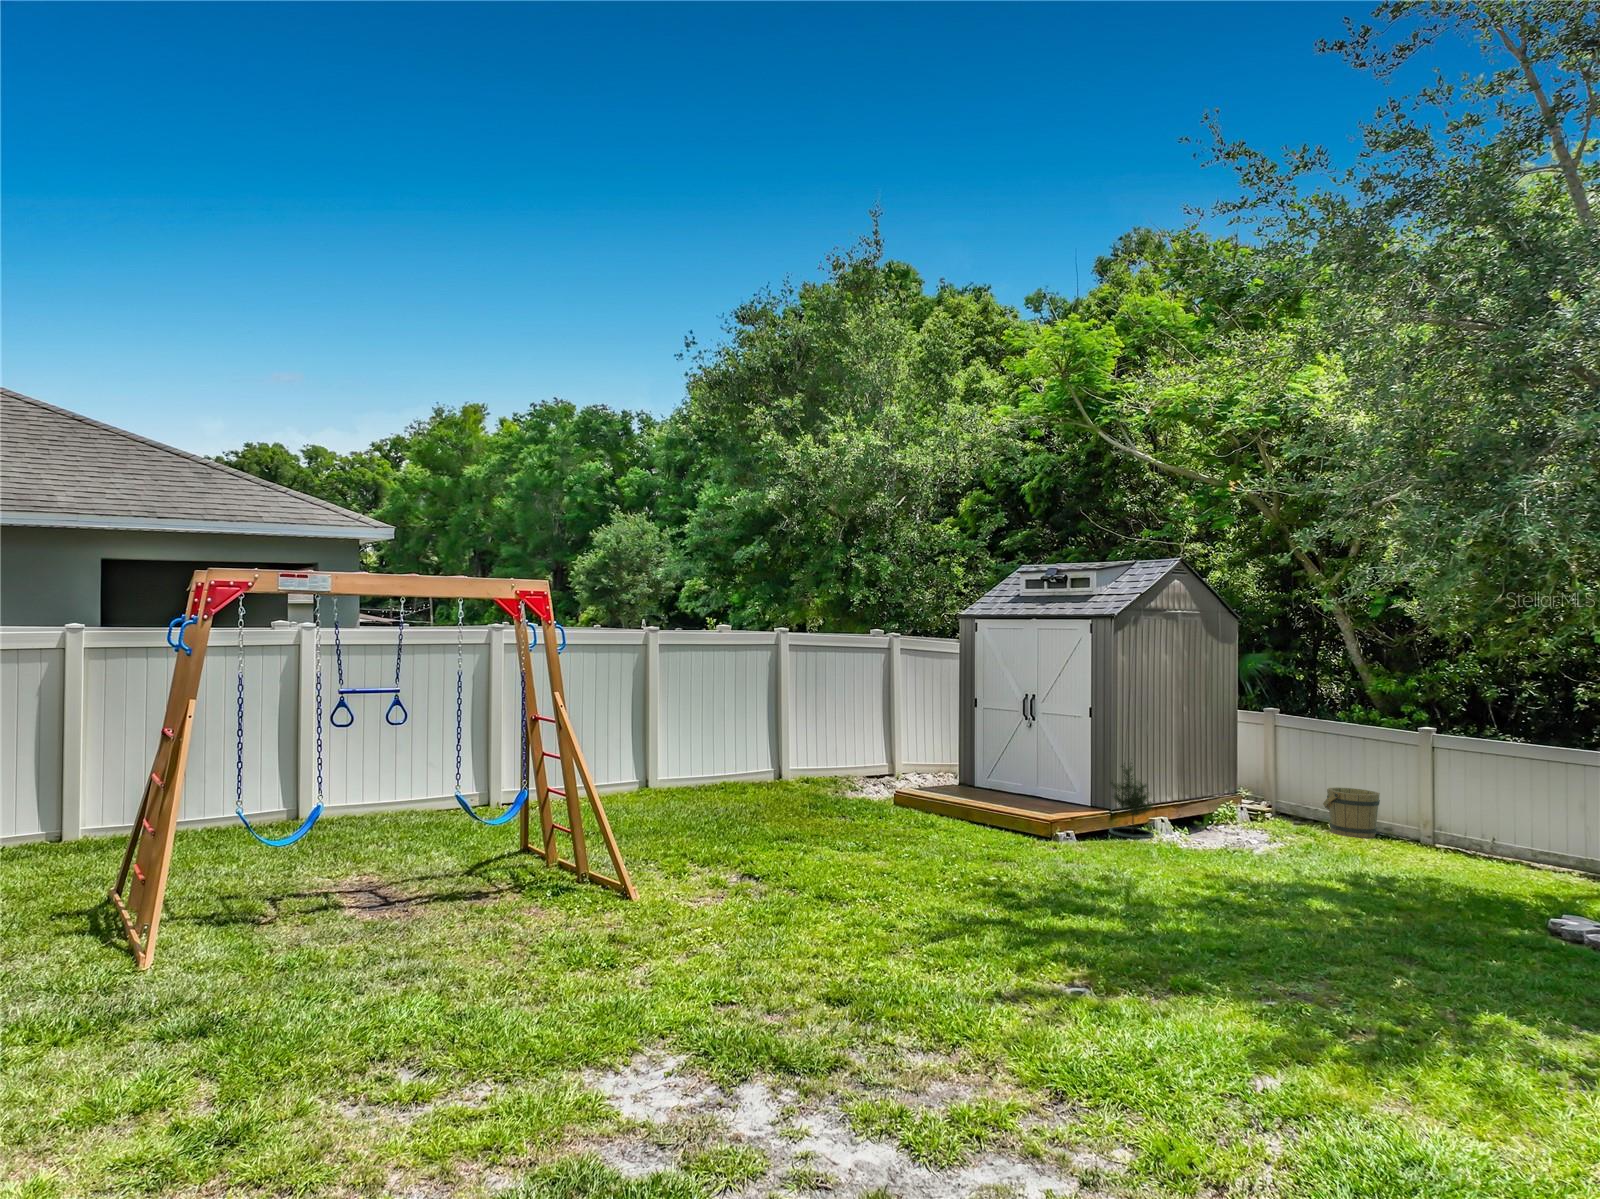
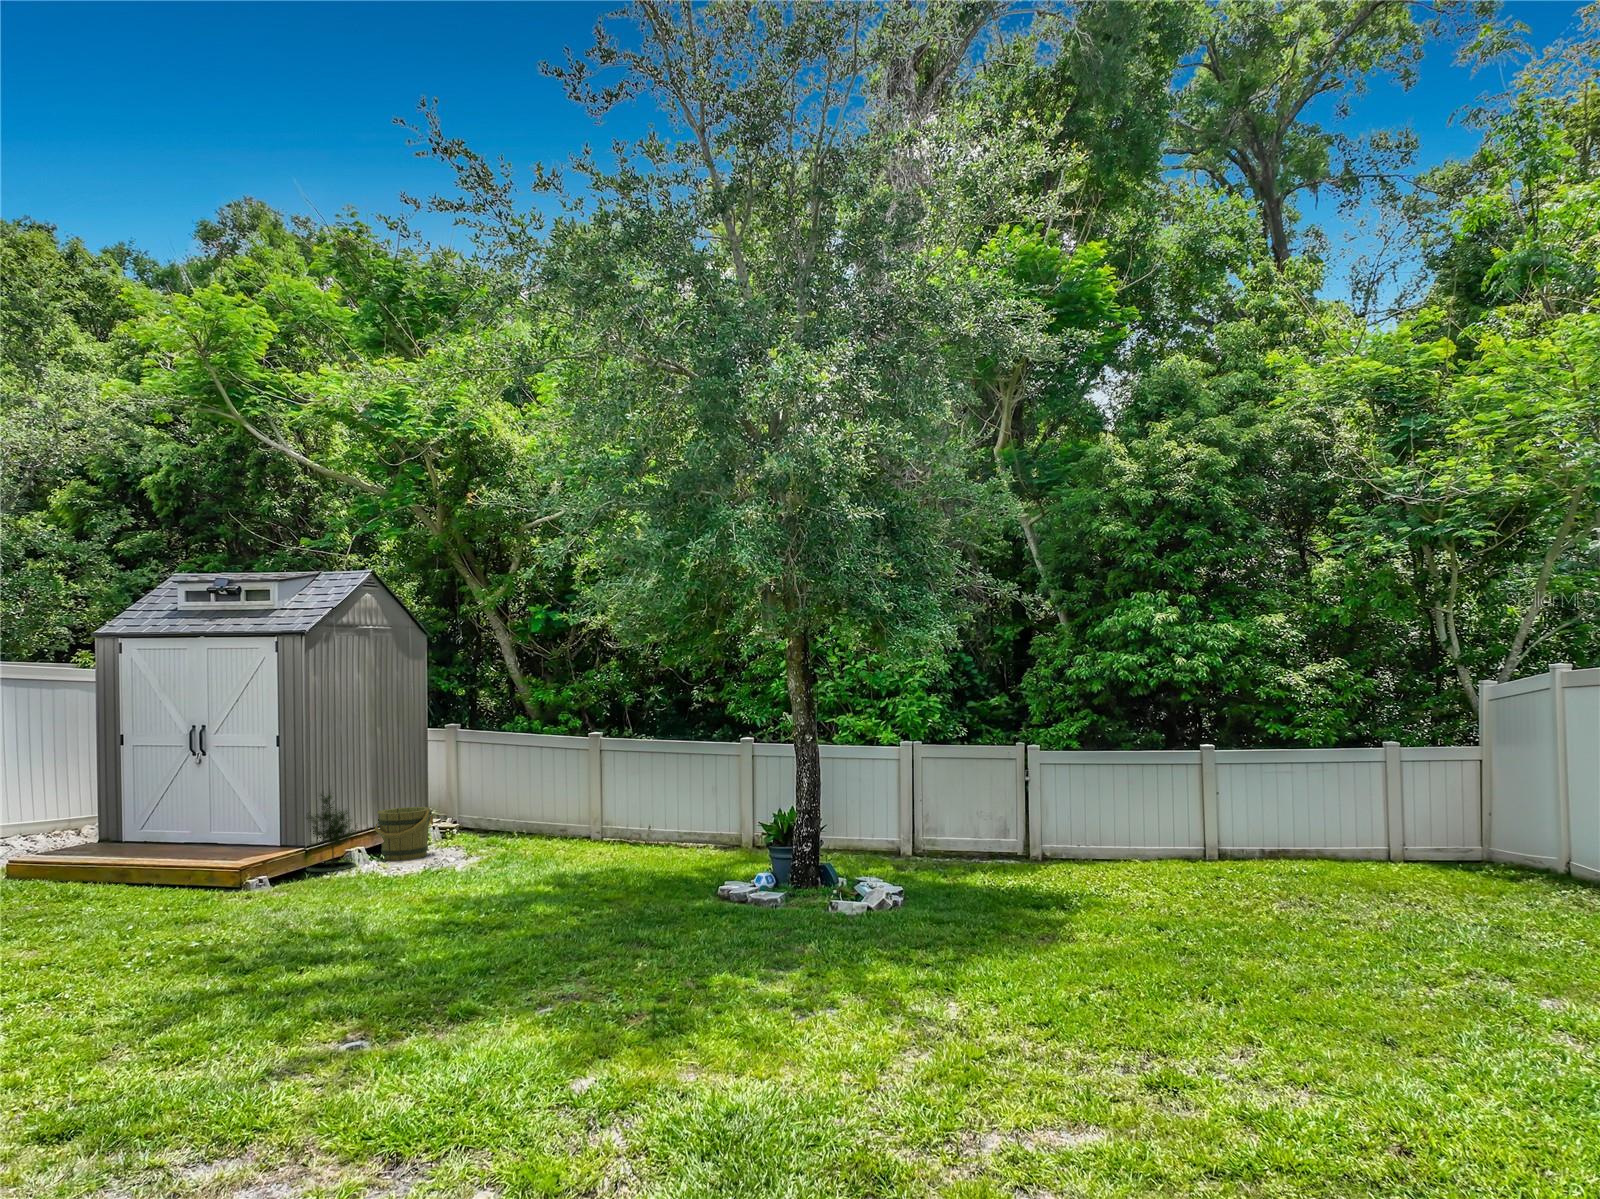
bucket: present [1323,787,1380,838] -> present [375,807,432,861]

